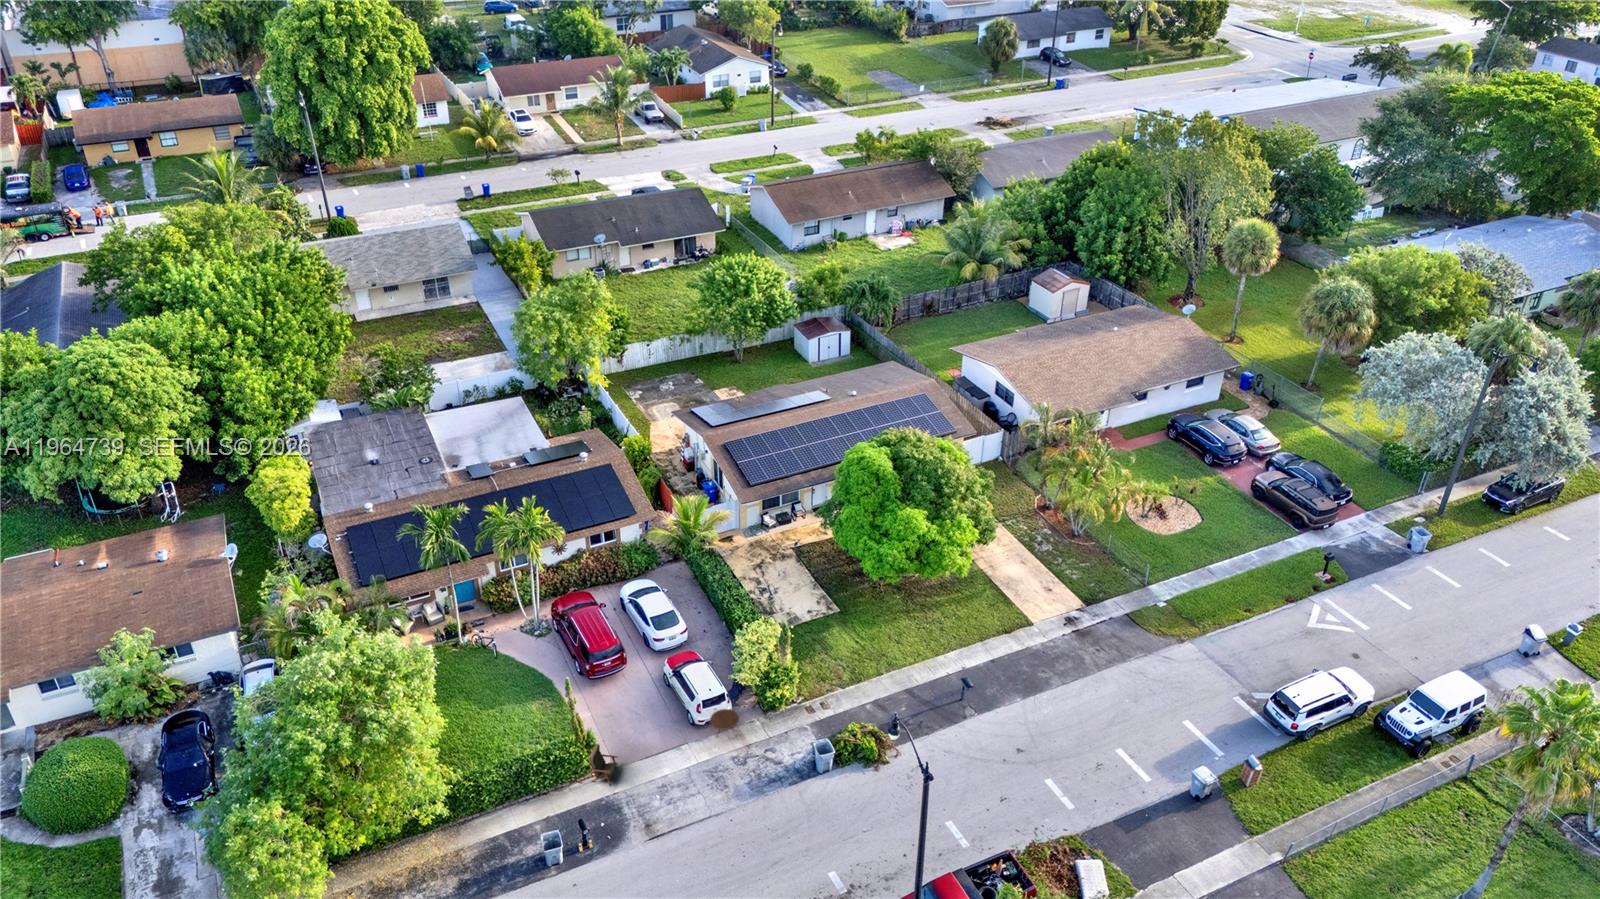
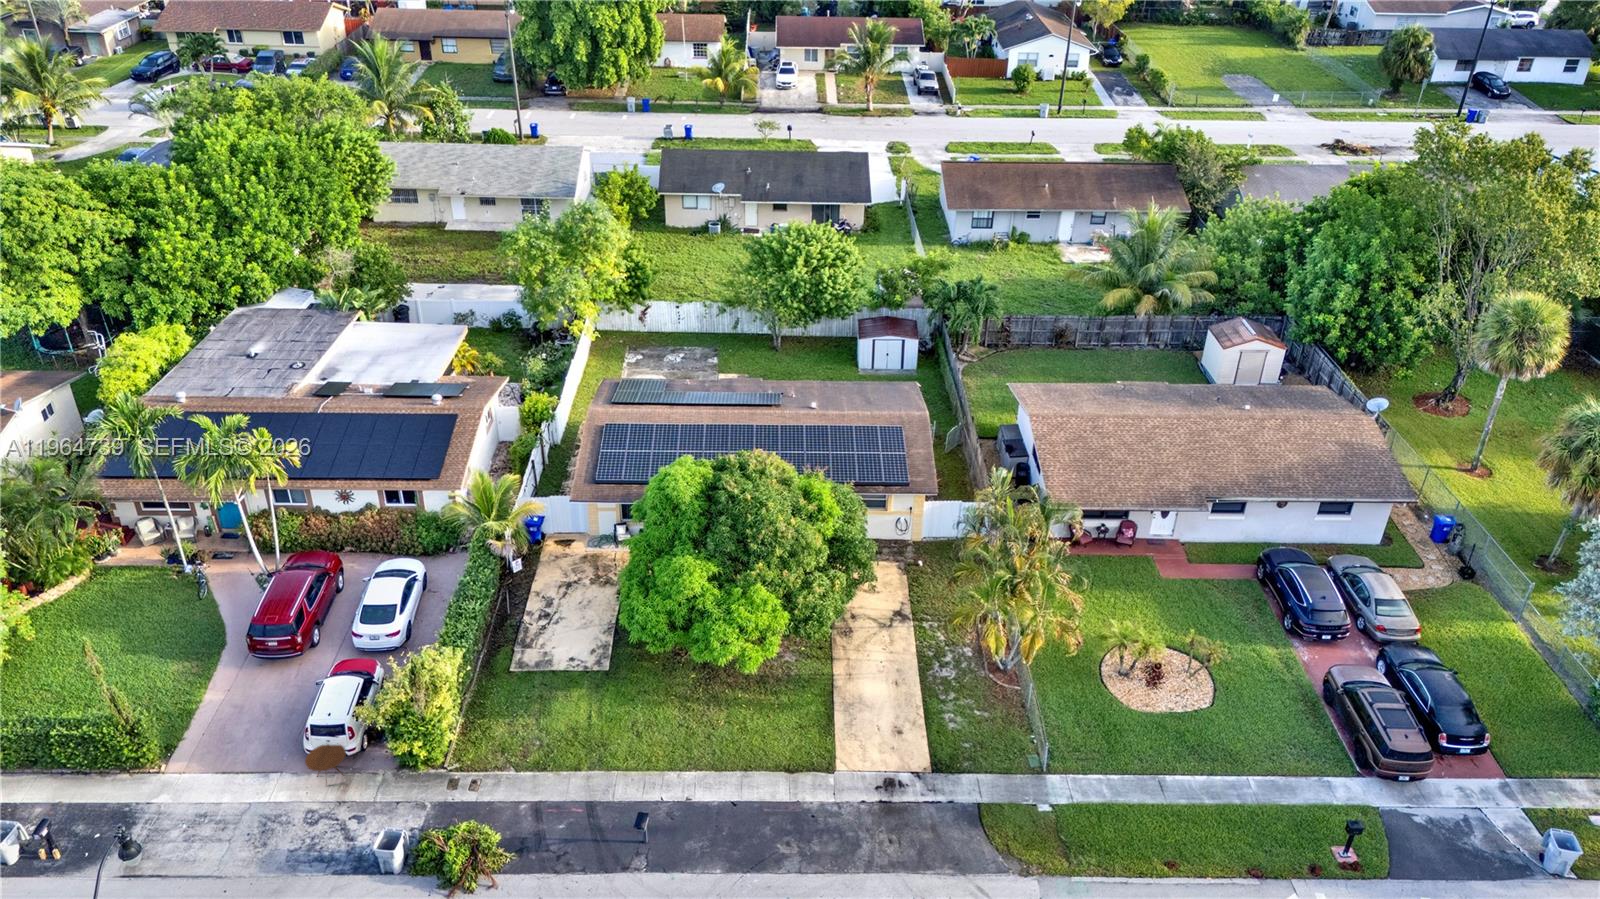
lounge chair: present [589,744,618,785] -> none [132,734,181,791]

